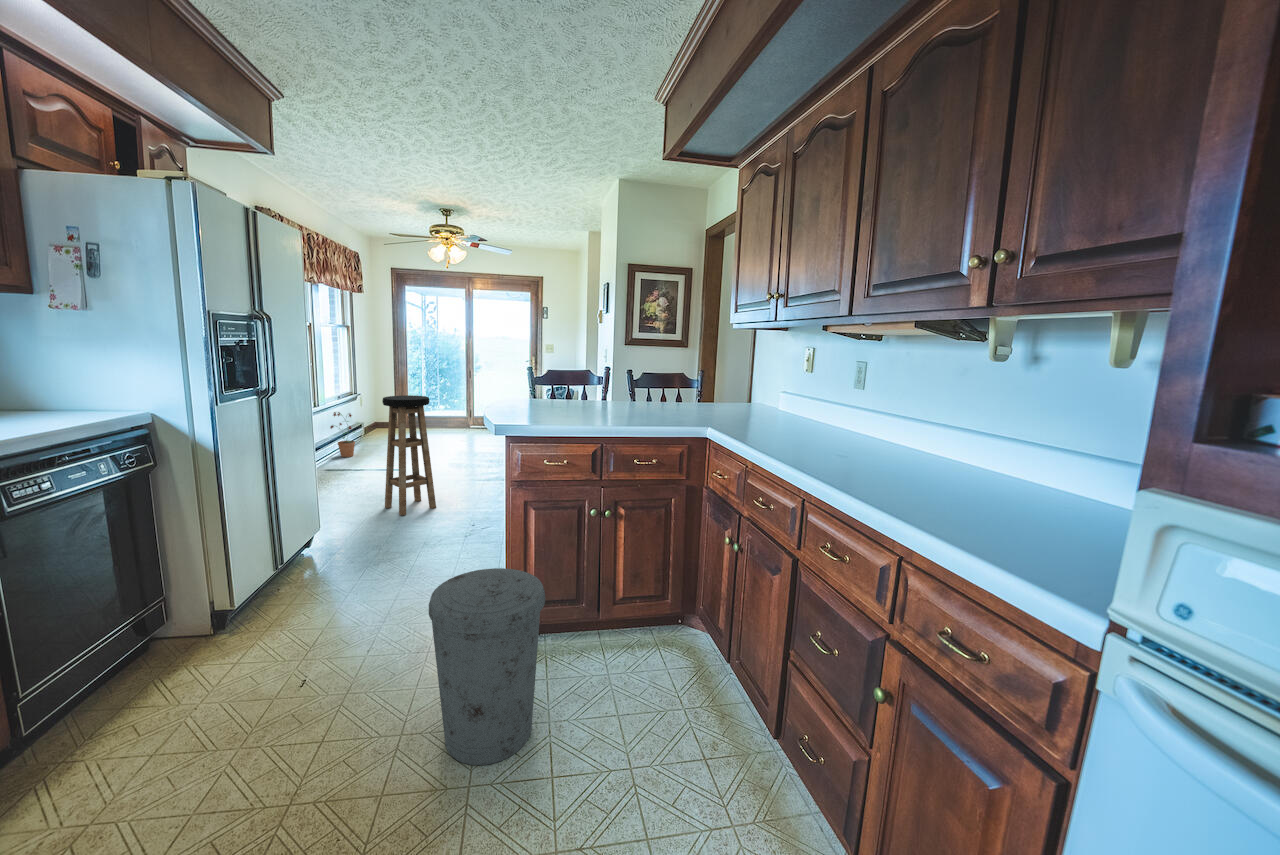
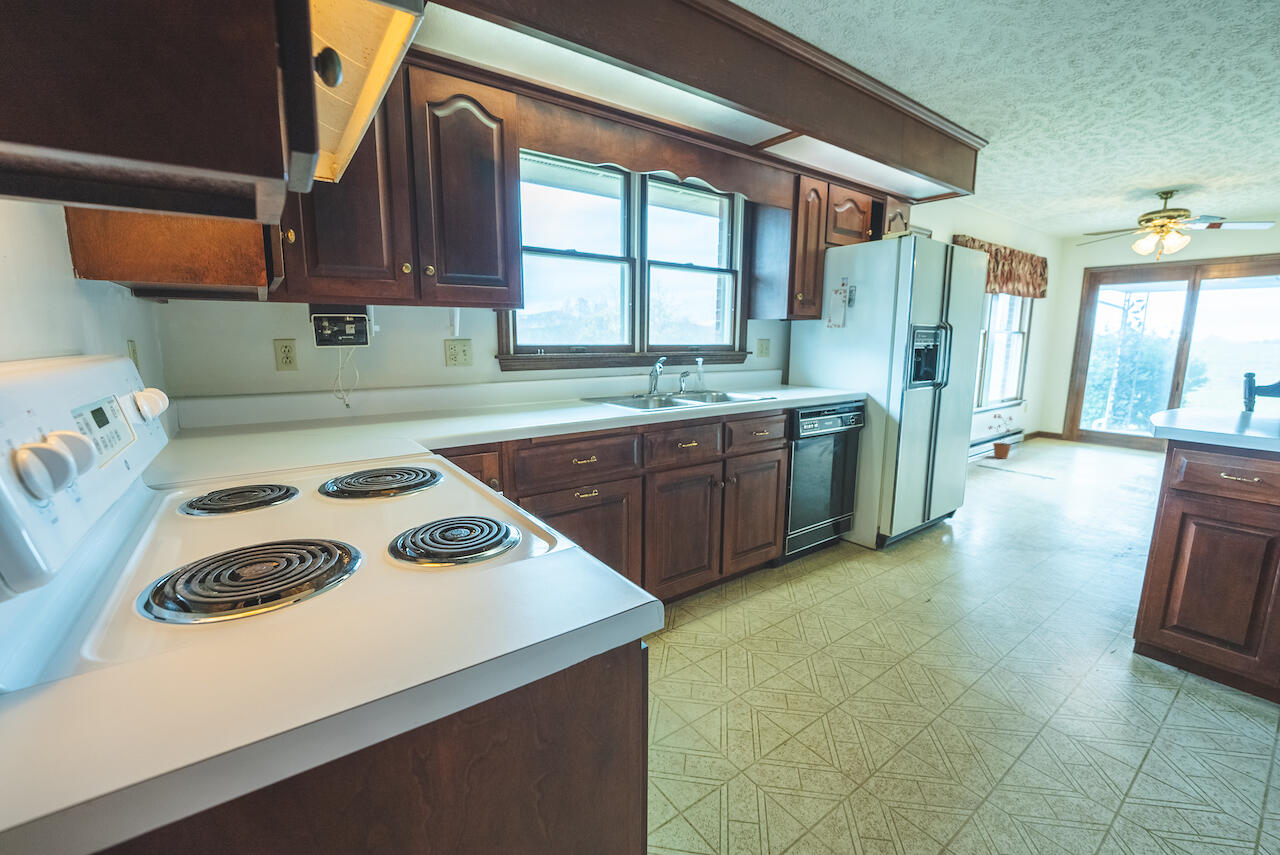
bar stool: present [382,395,436,516] -> none [1030,399,1105,523]
trash can: present [429,568,545,765] -> none [1044,560,1207,760]

